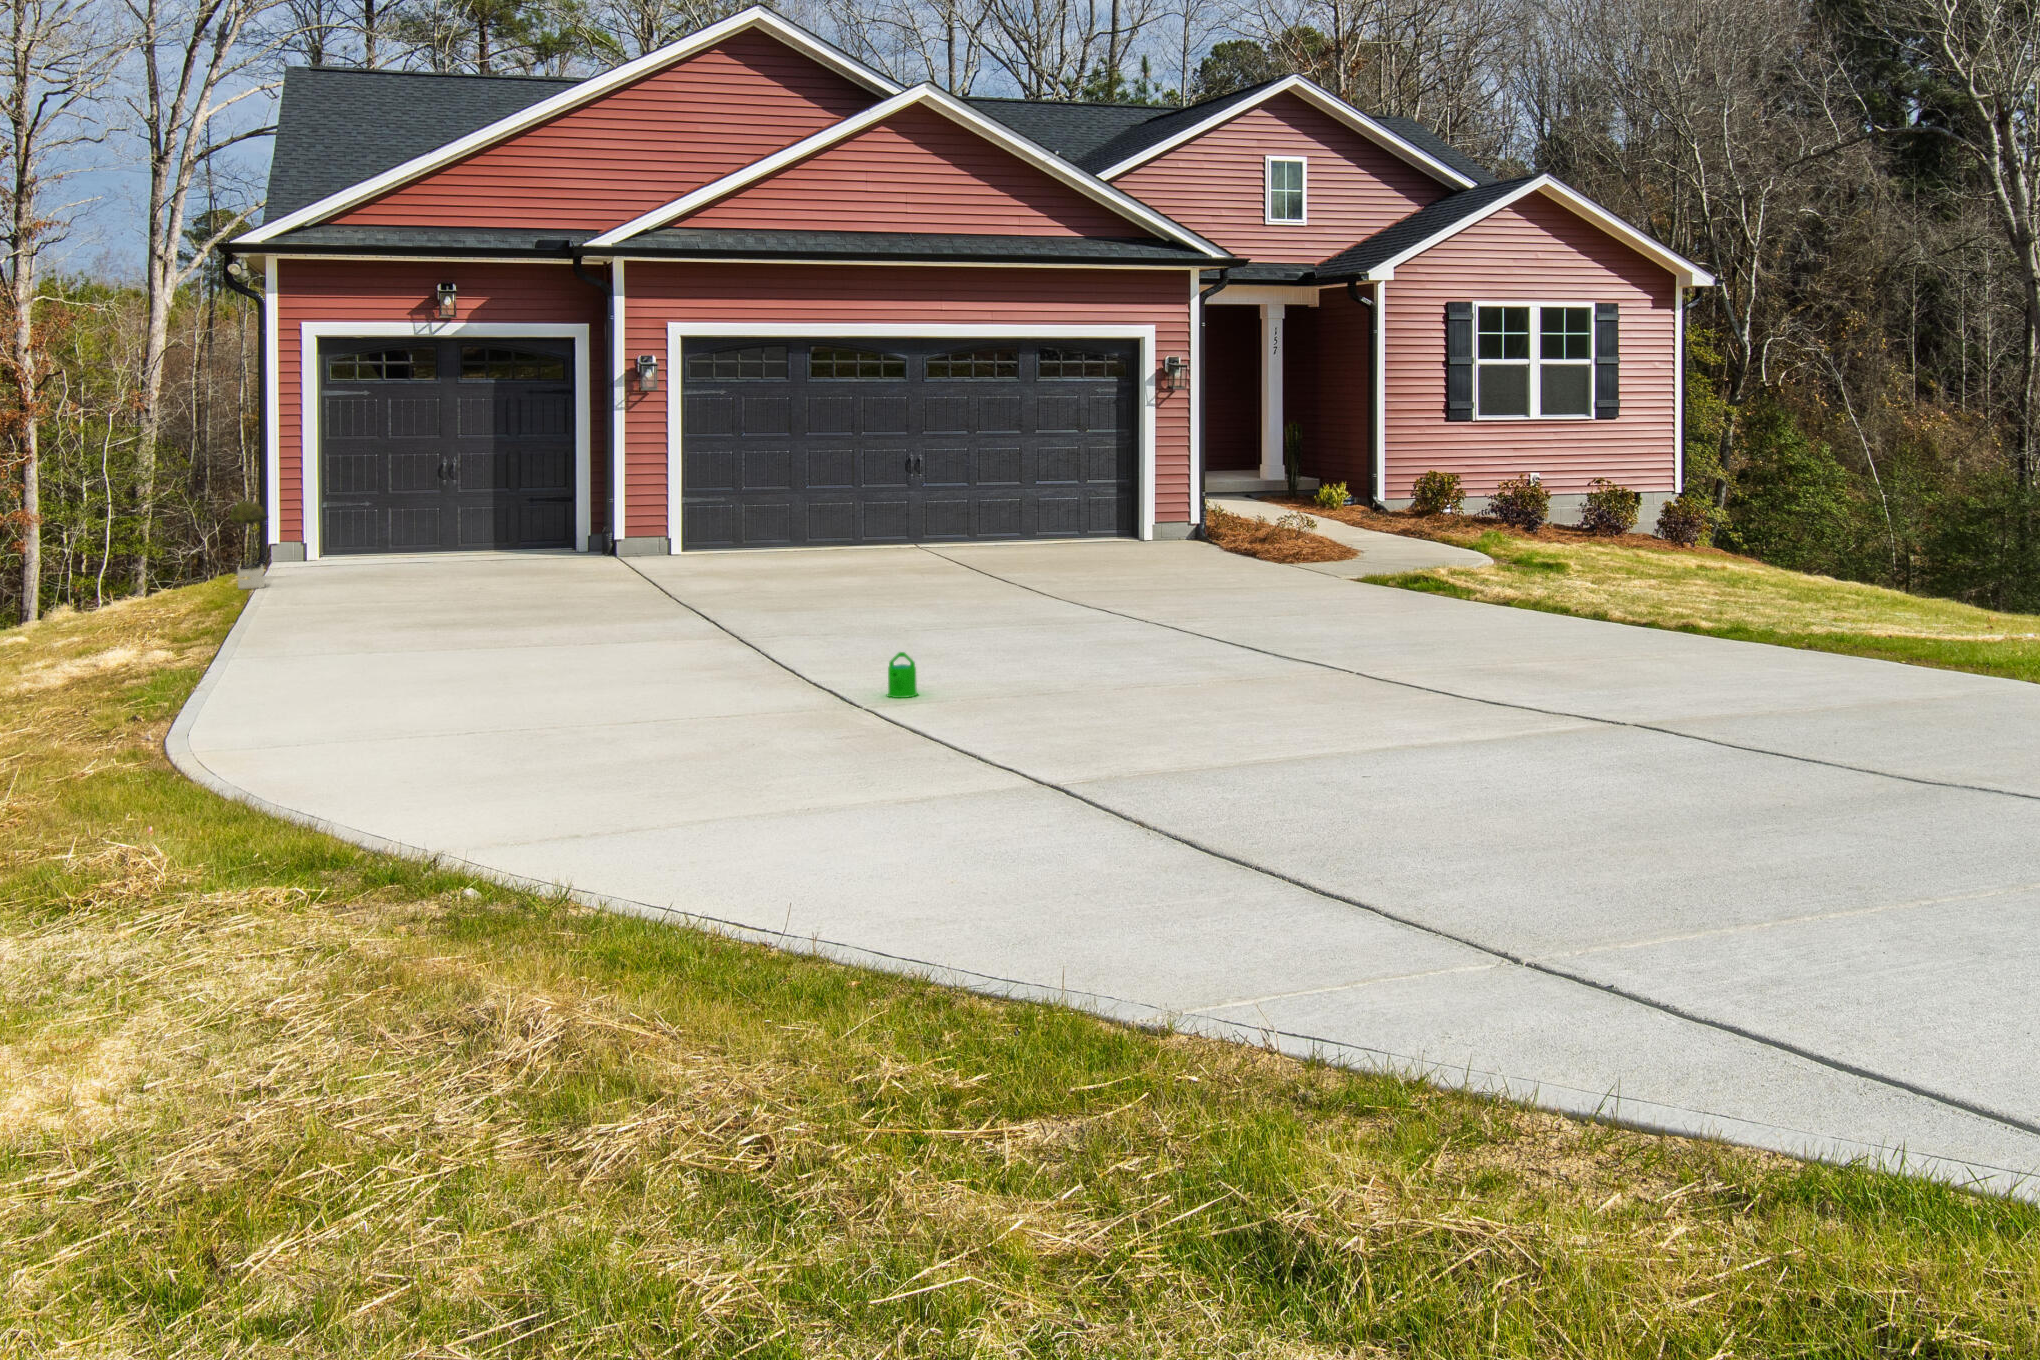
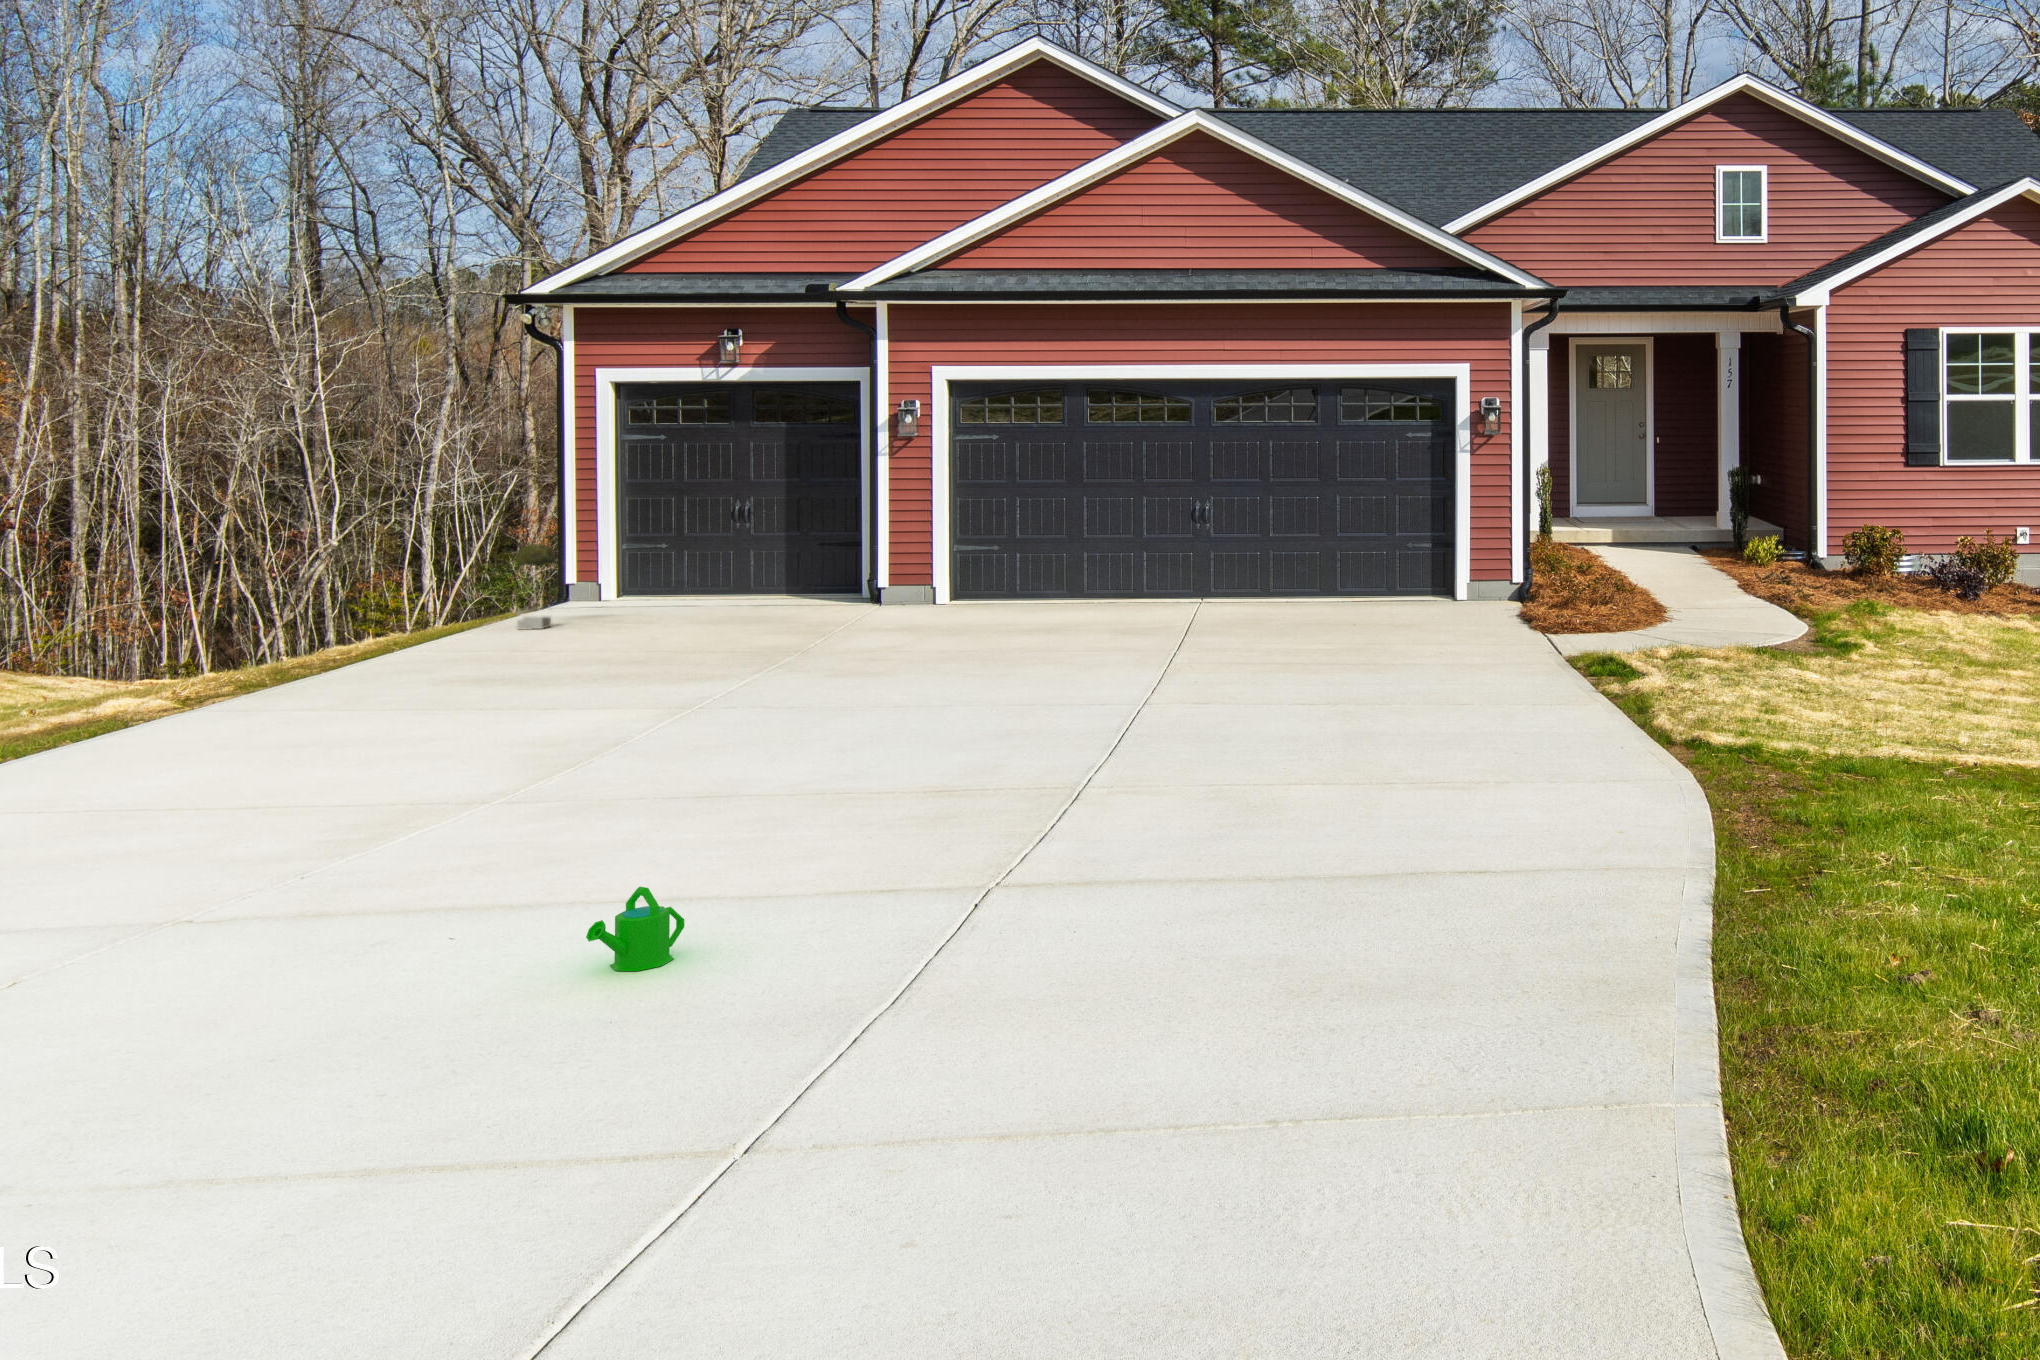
watering can: present [887,652,918,698] -> present [586,887,684,971]

